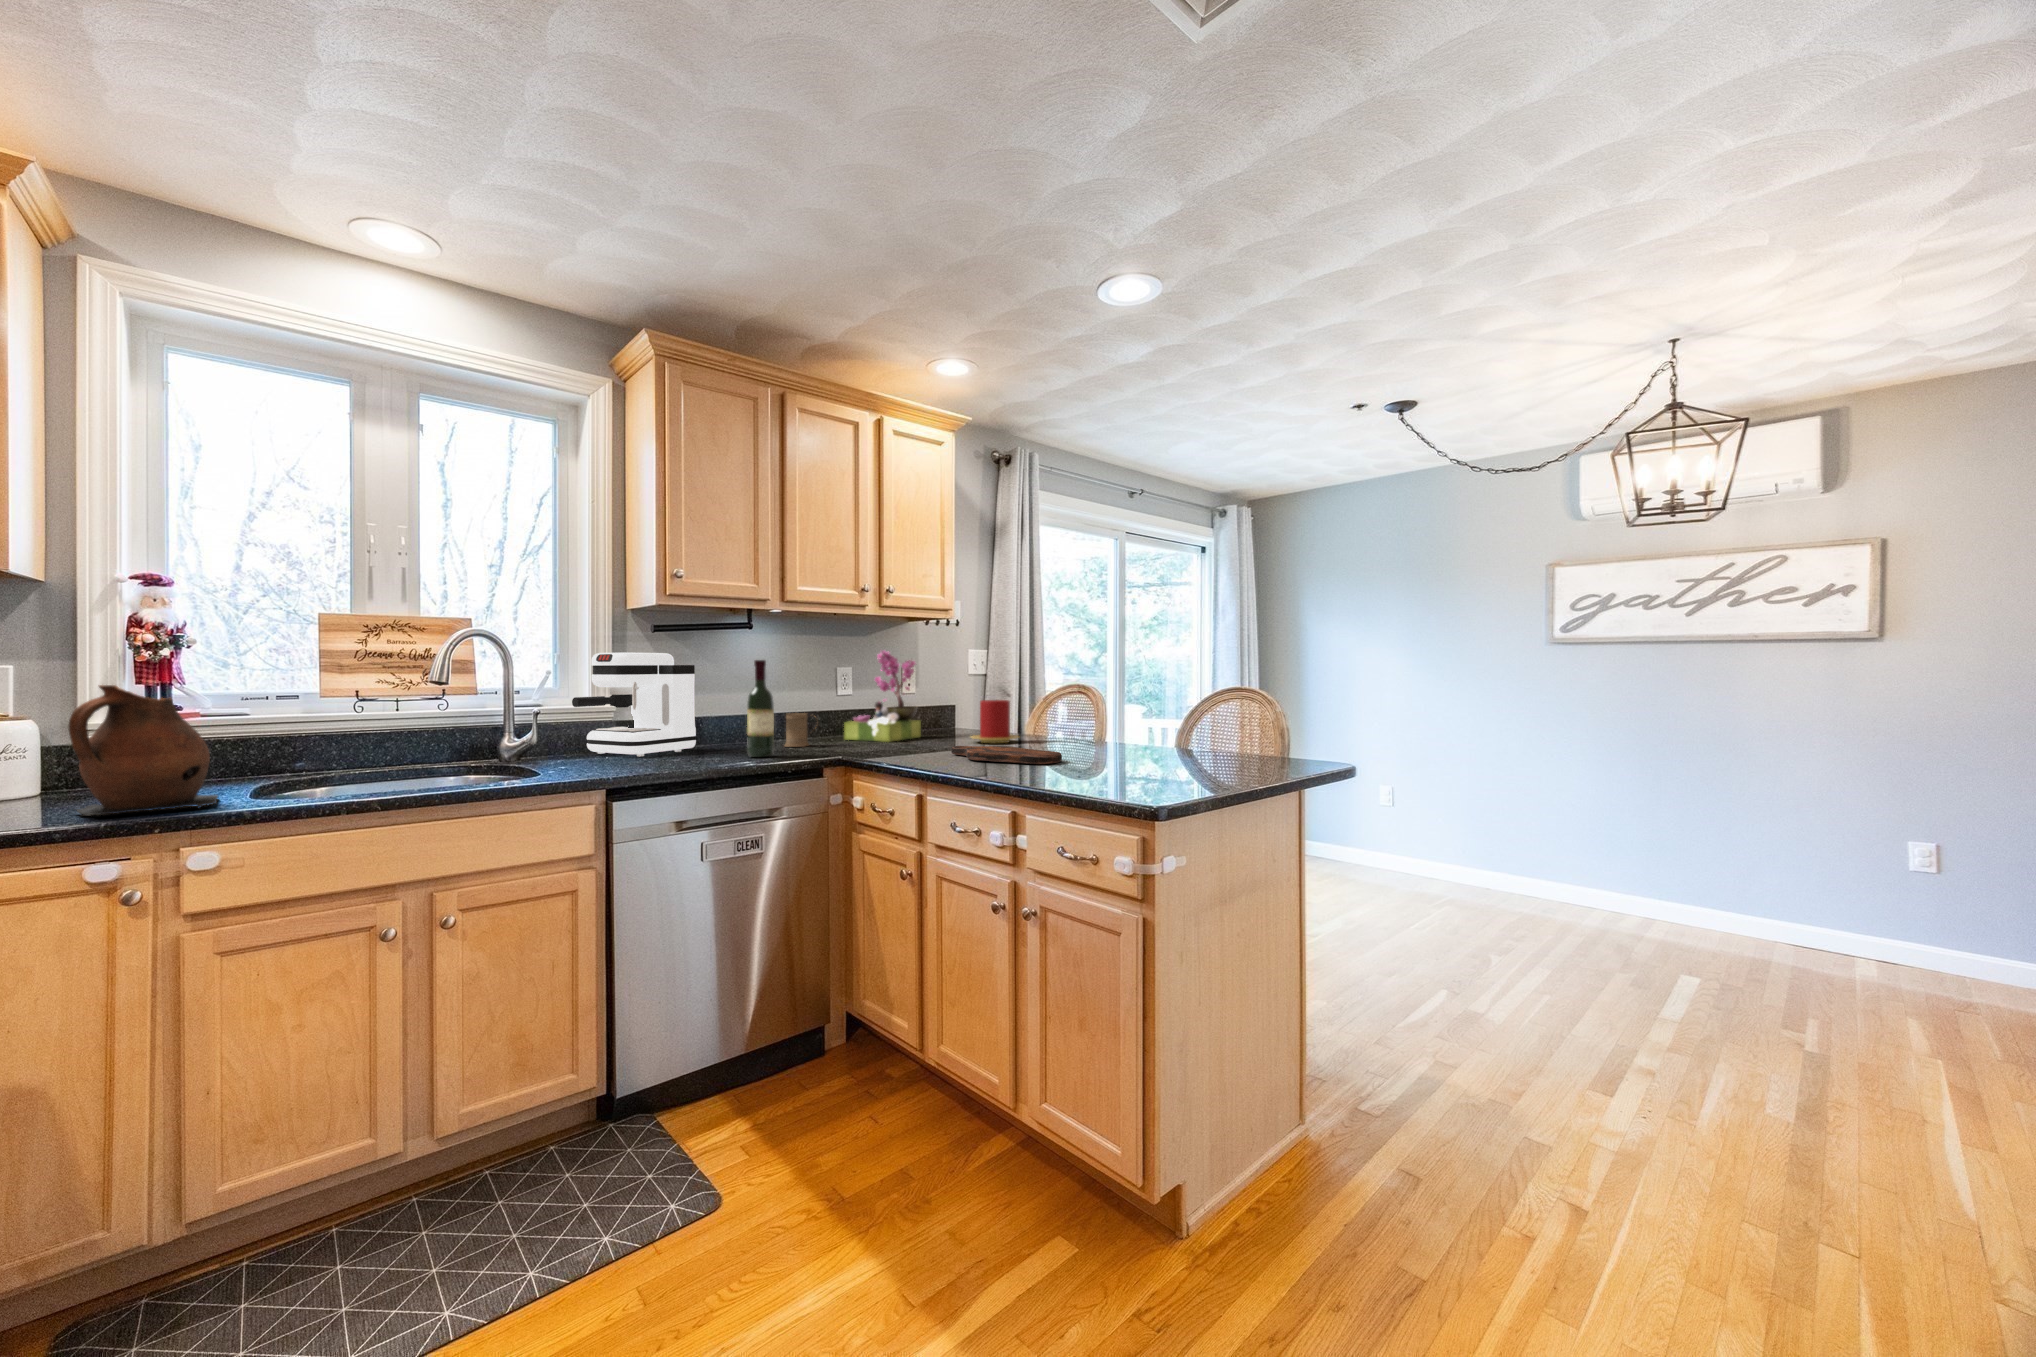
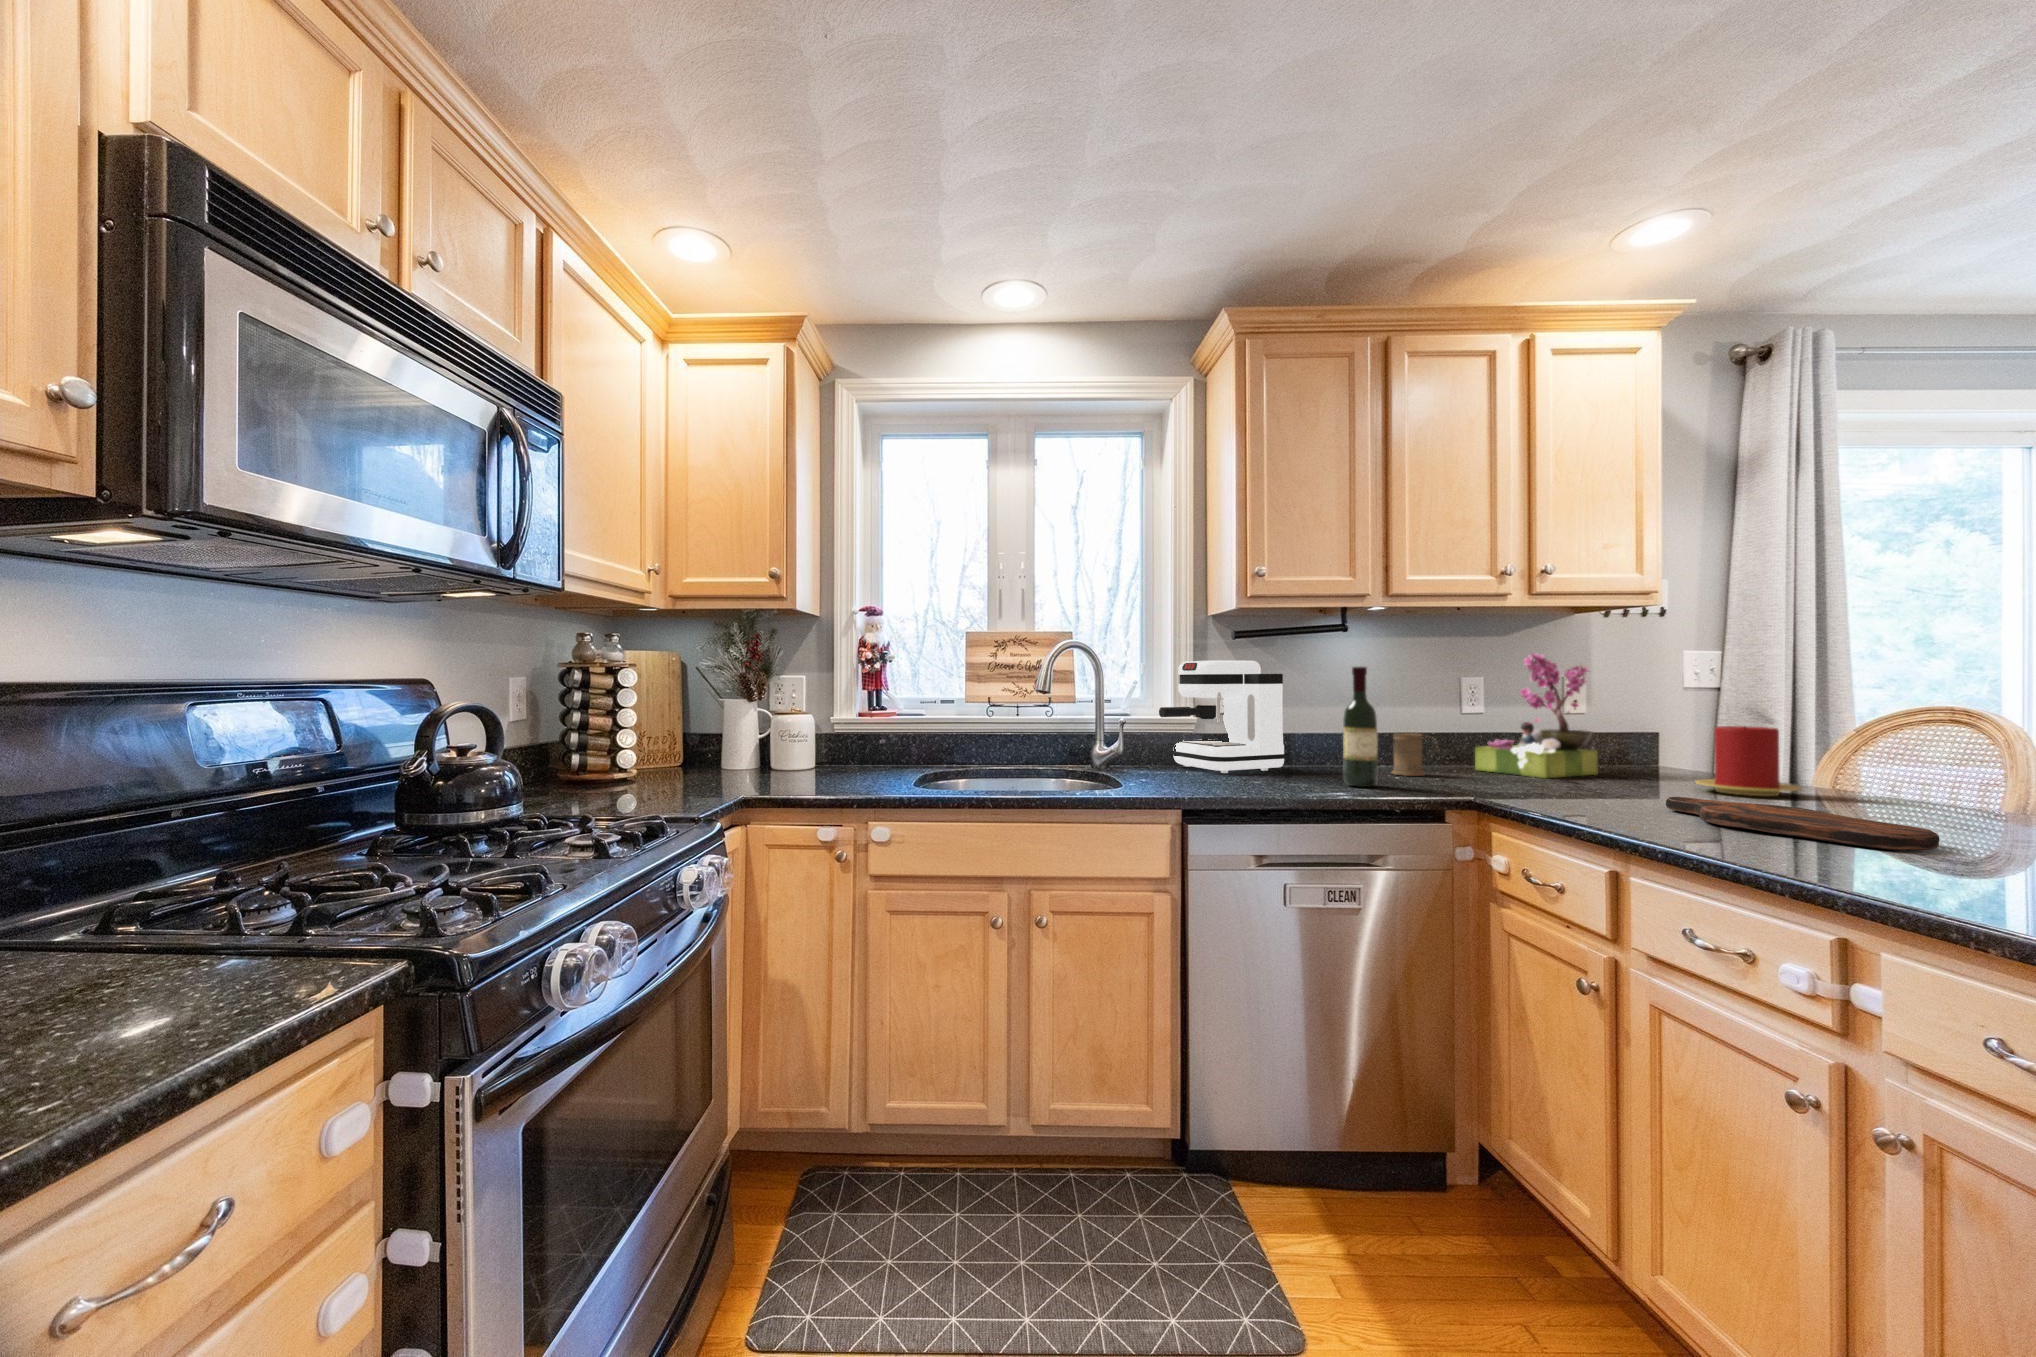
ceramic pitcher: present [69,685,218,816] -> none [808,690,894,793]

